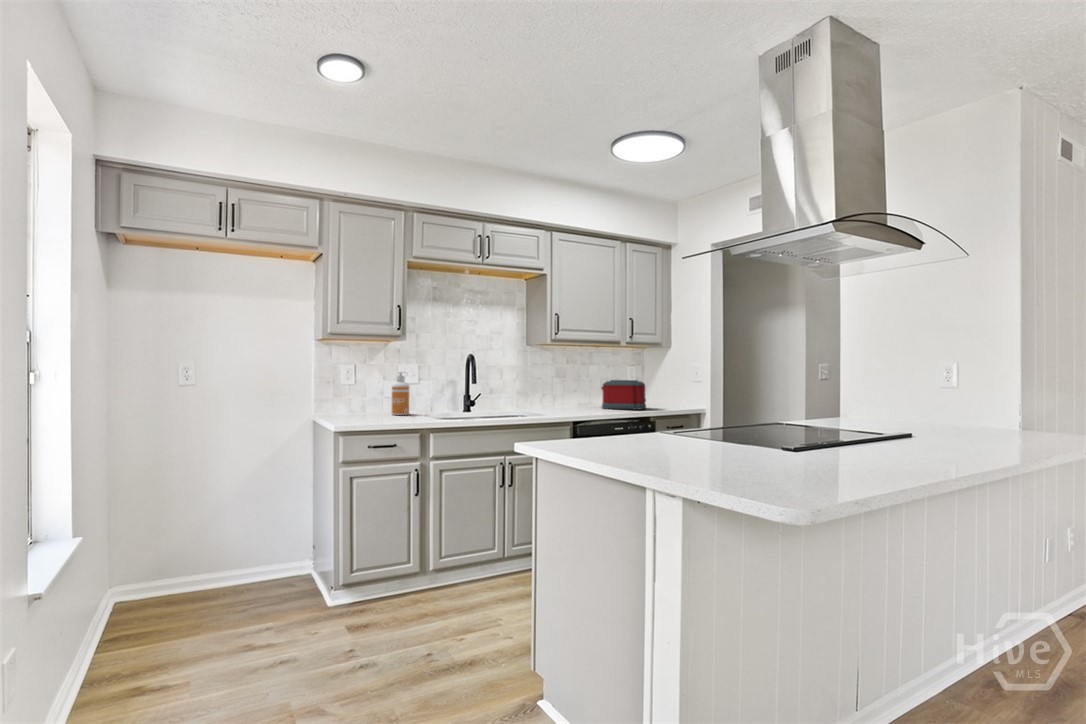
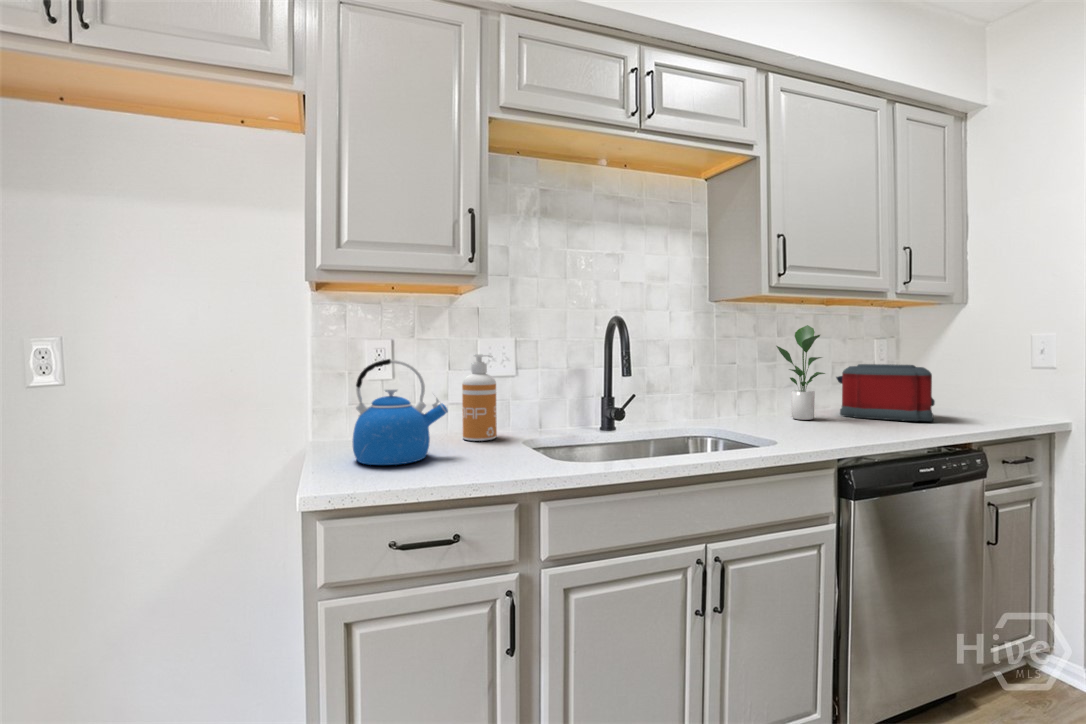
potted plant: none [564,358,590,409] -> present [777,325,825,420]
kettle: none [343,373,387,420] -> present [353,359,448,465]

